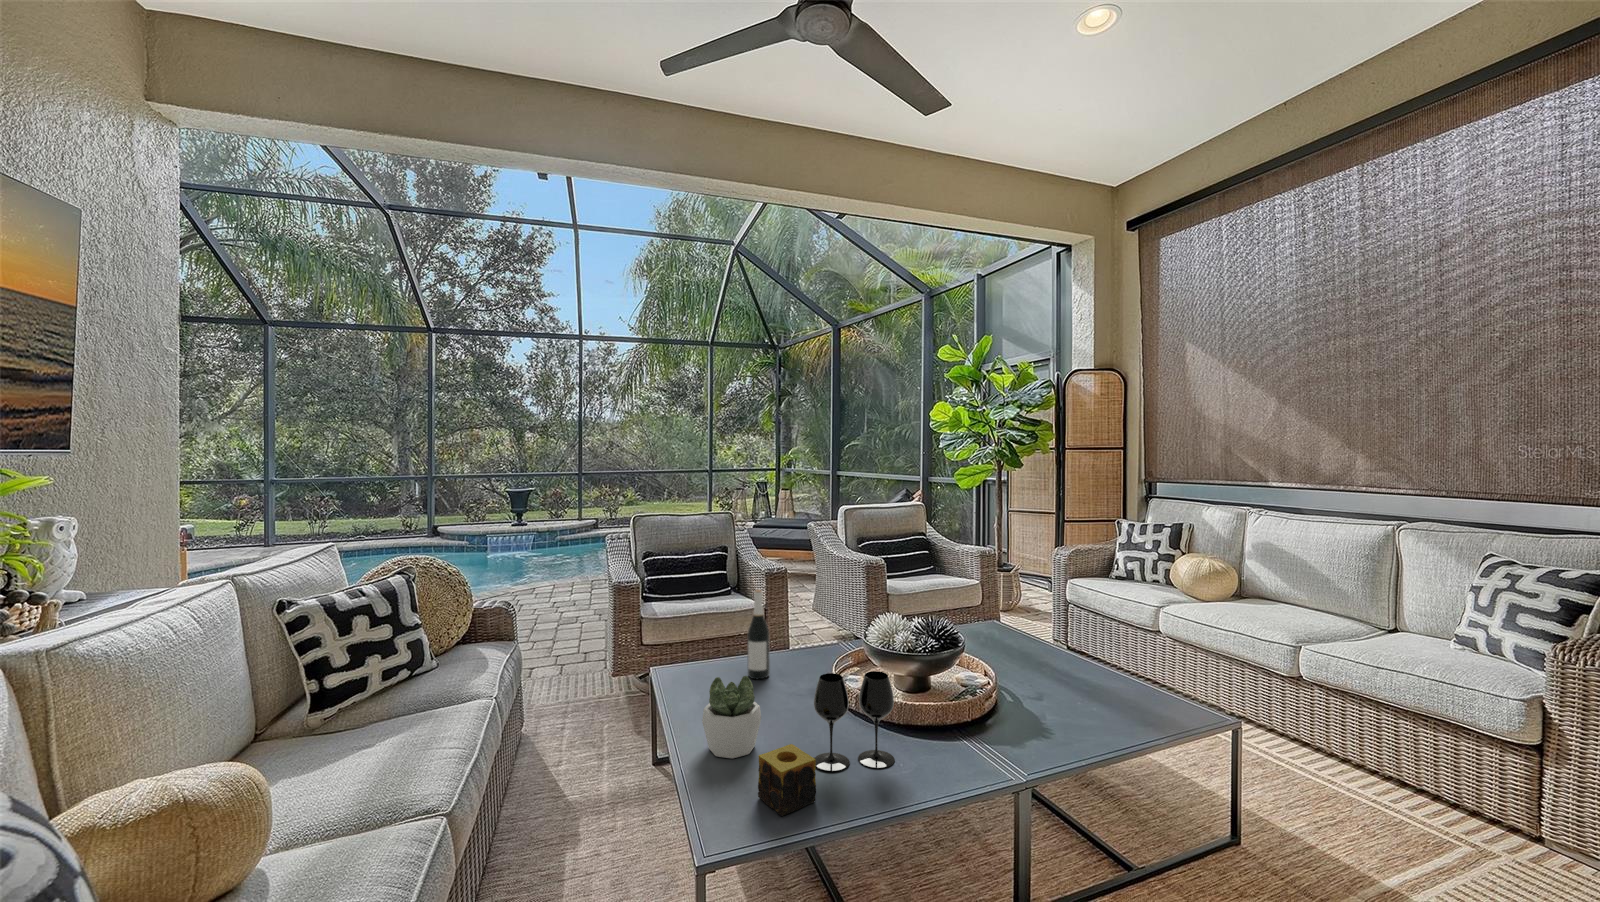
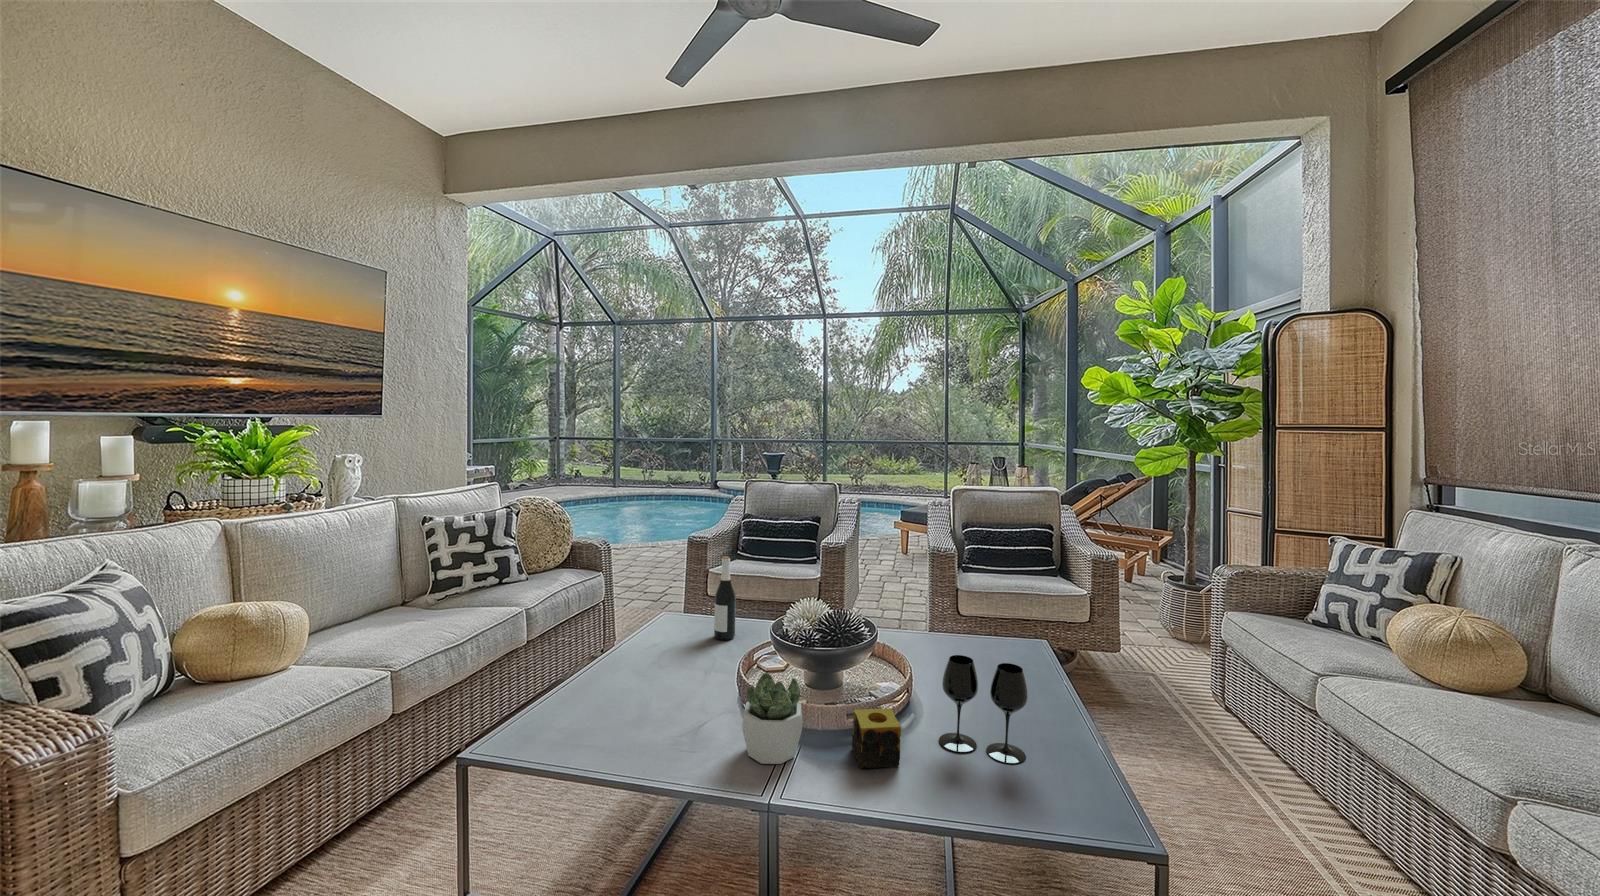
wine glass: present [814,671,895,771] -> present [939,655,1028,764]
succulent plant: present [702,676,761,758] -> present [742,673,802,764]
candle: present [758,744,816,816] -> present [852,708,901,768]

